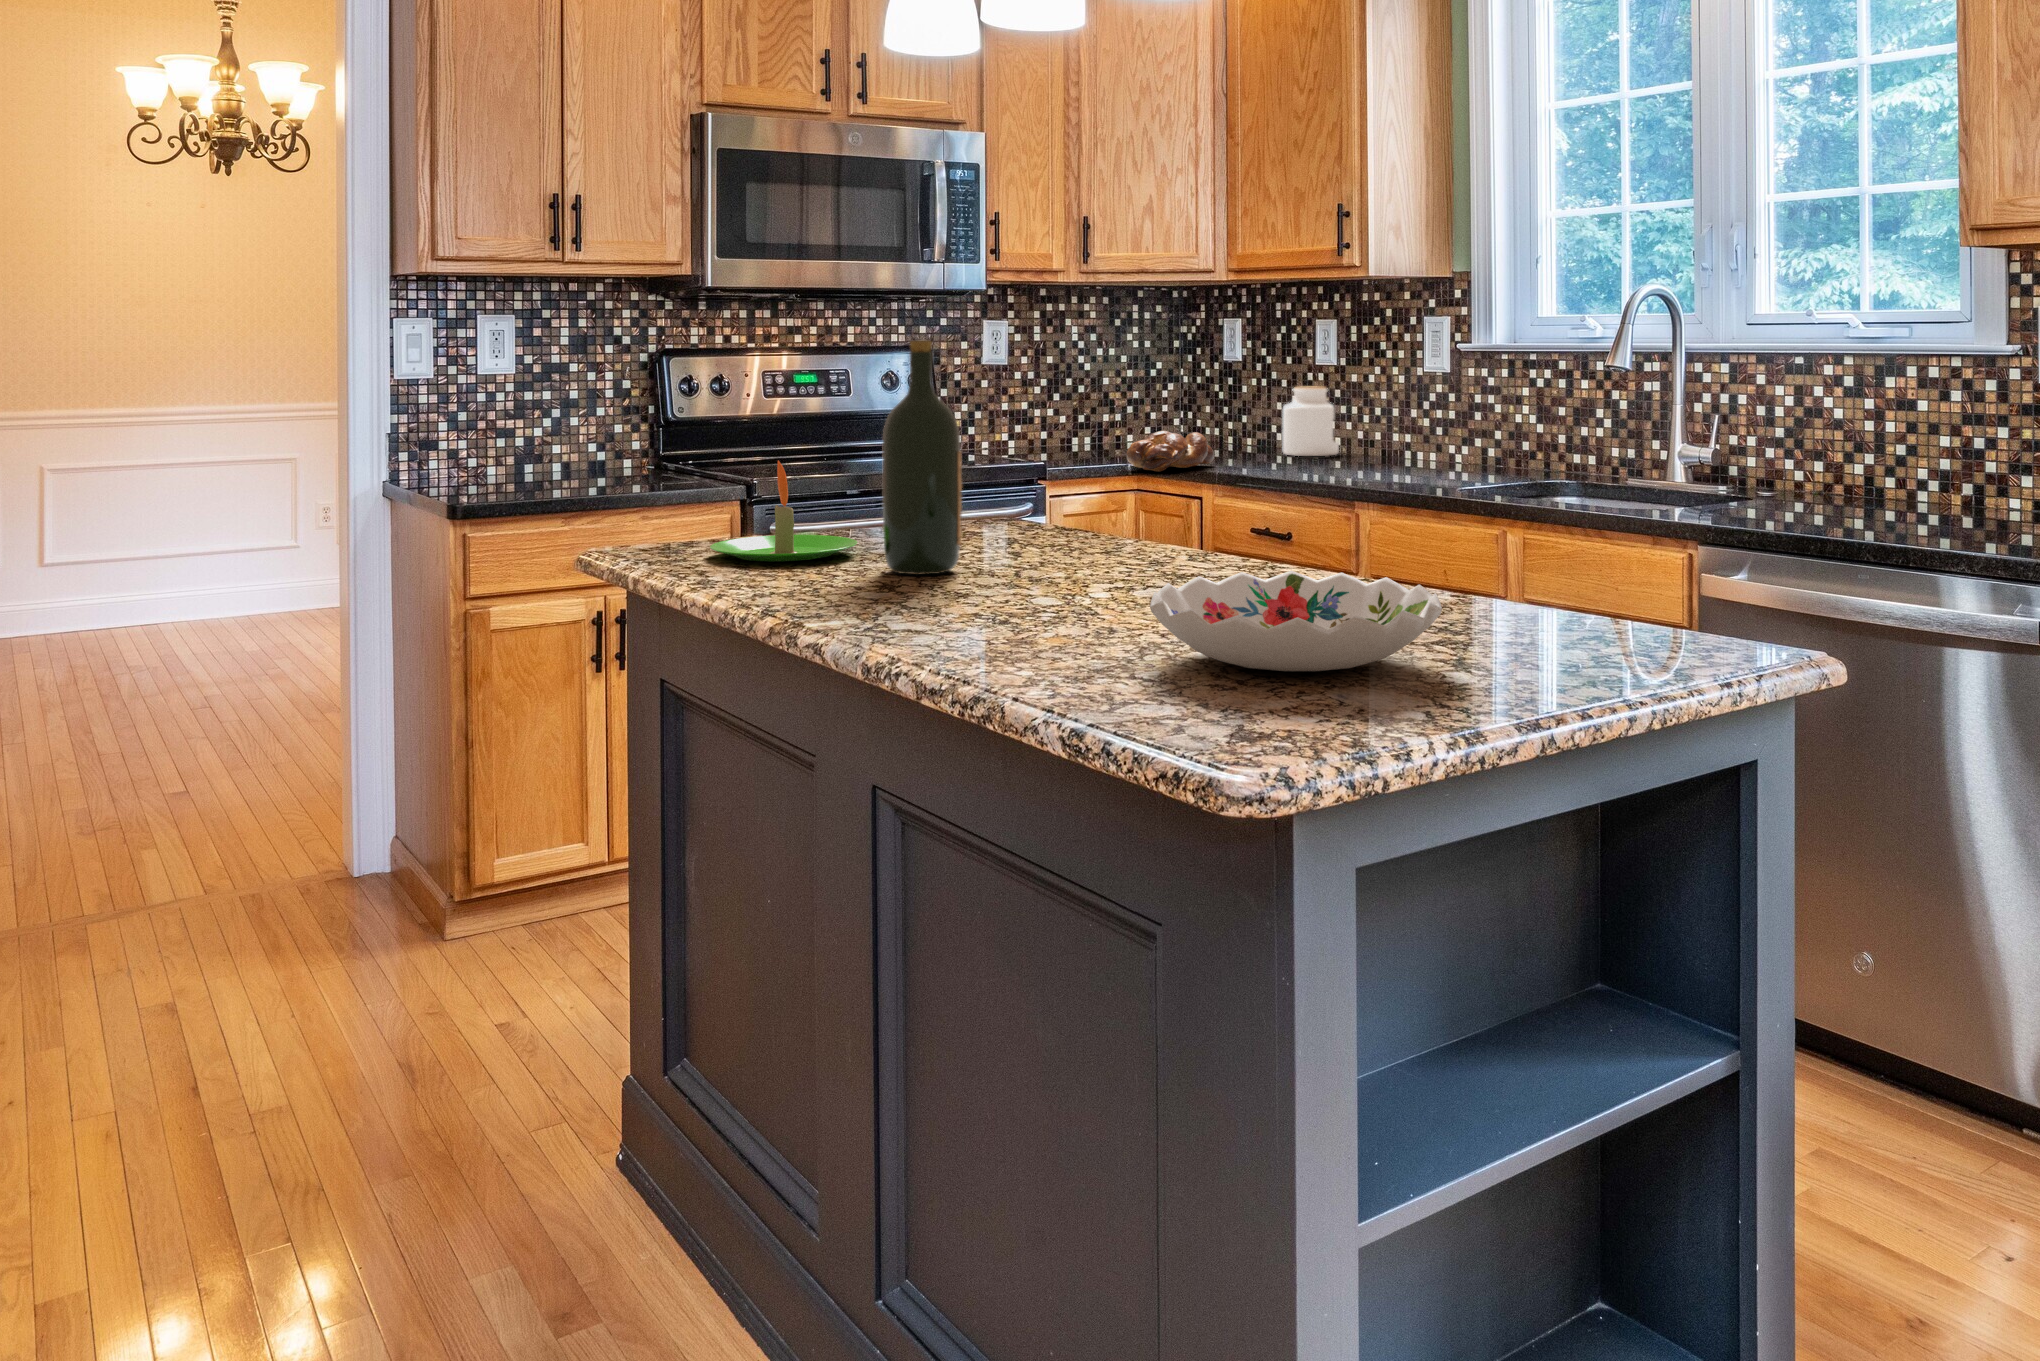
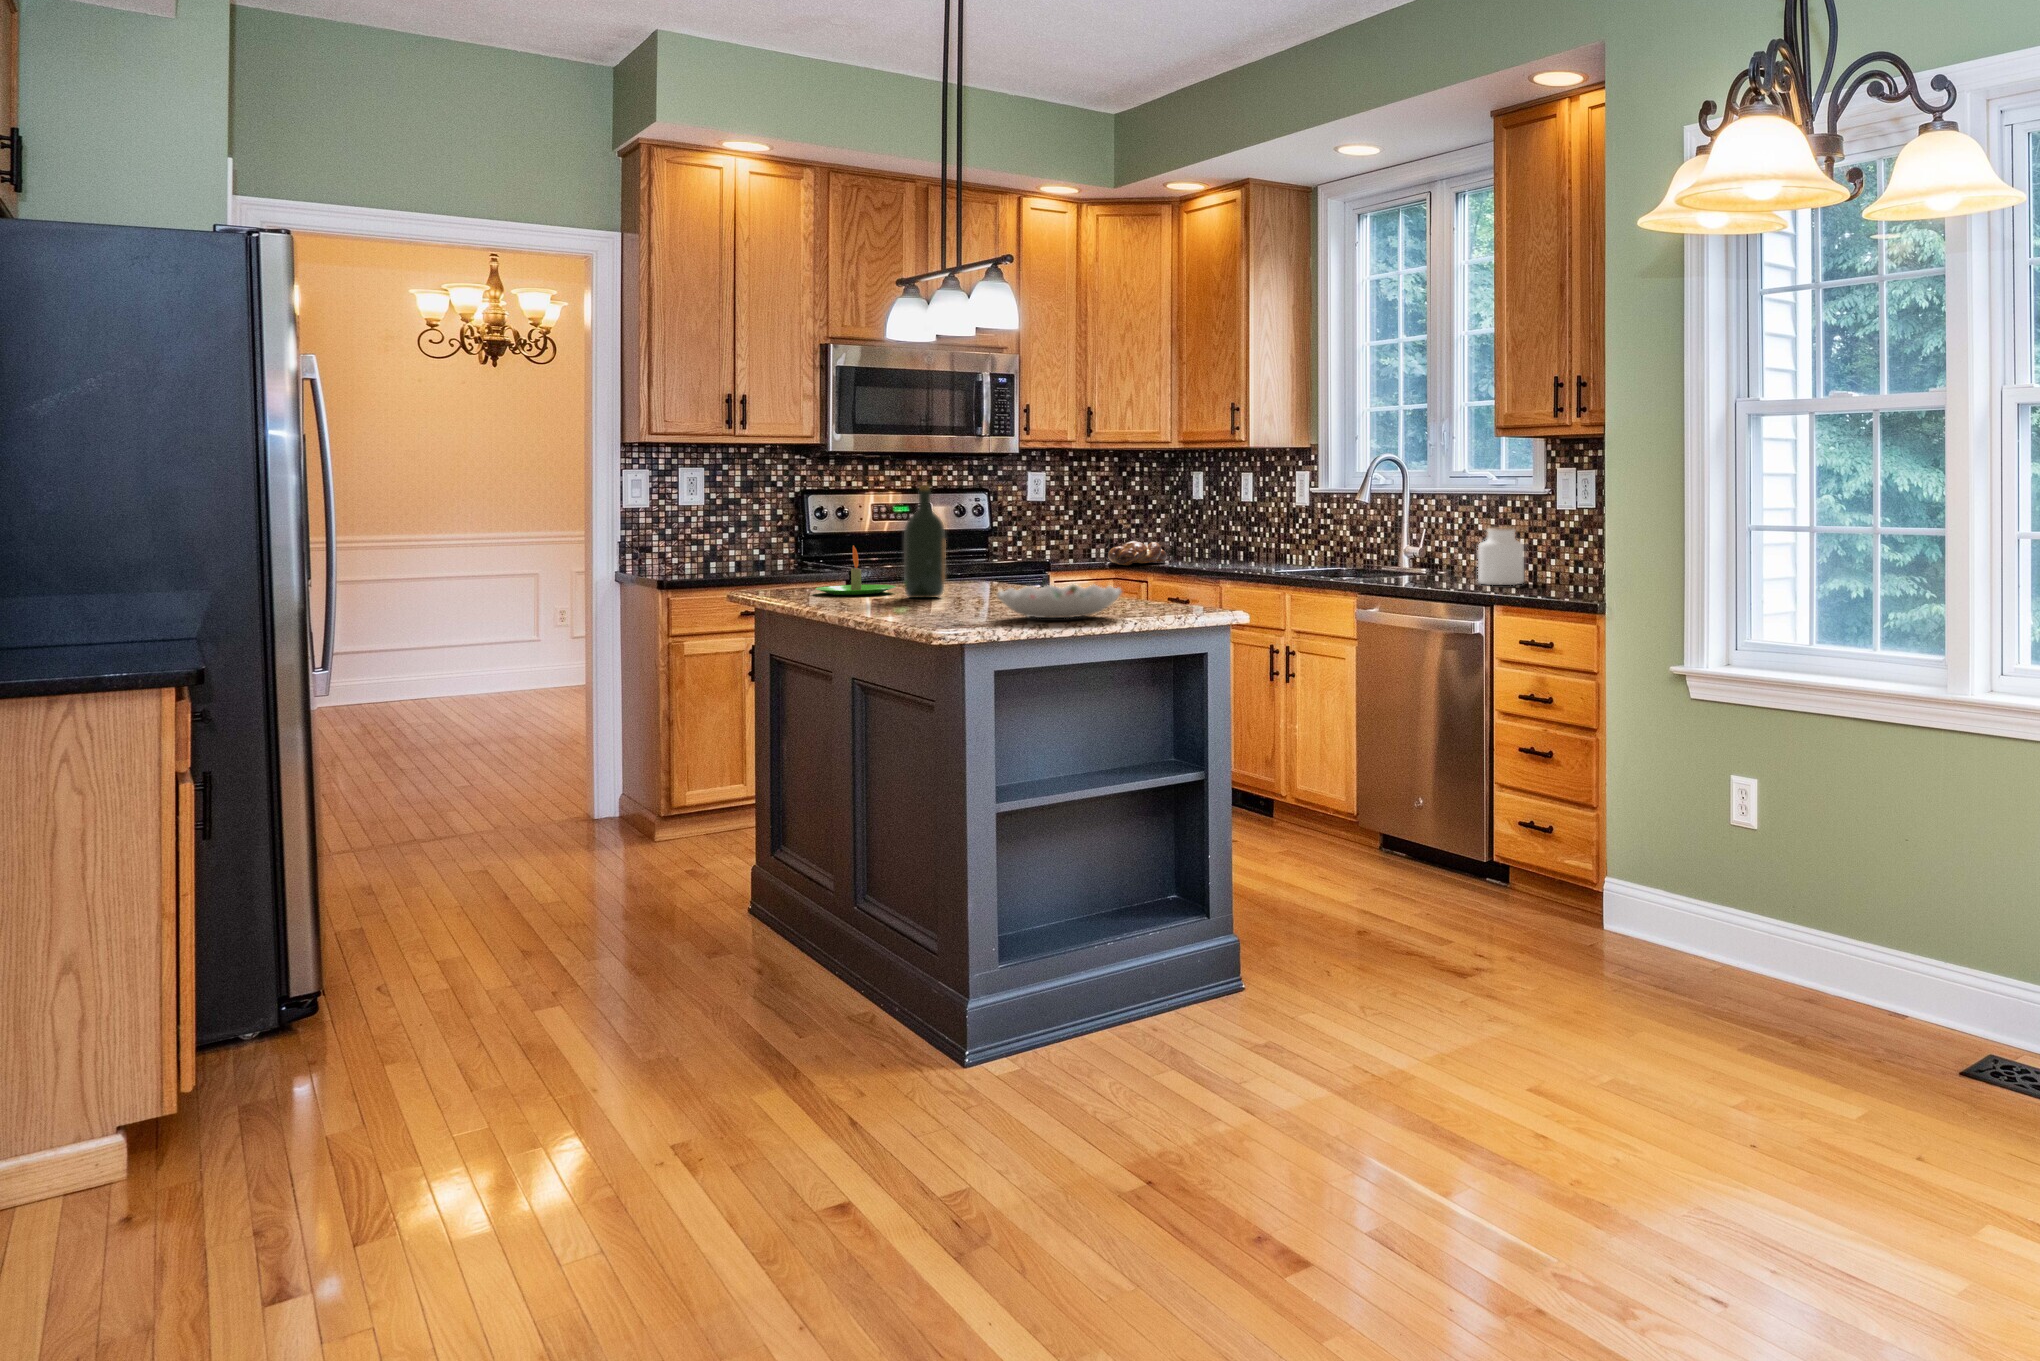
jar: present [1283,386,1339,456] -> present [1478,528,1524,585]

